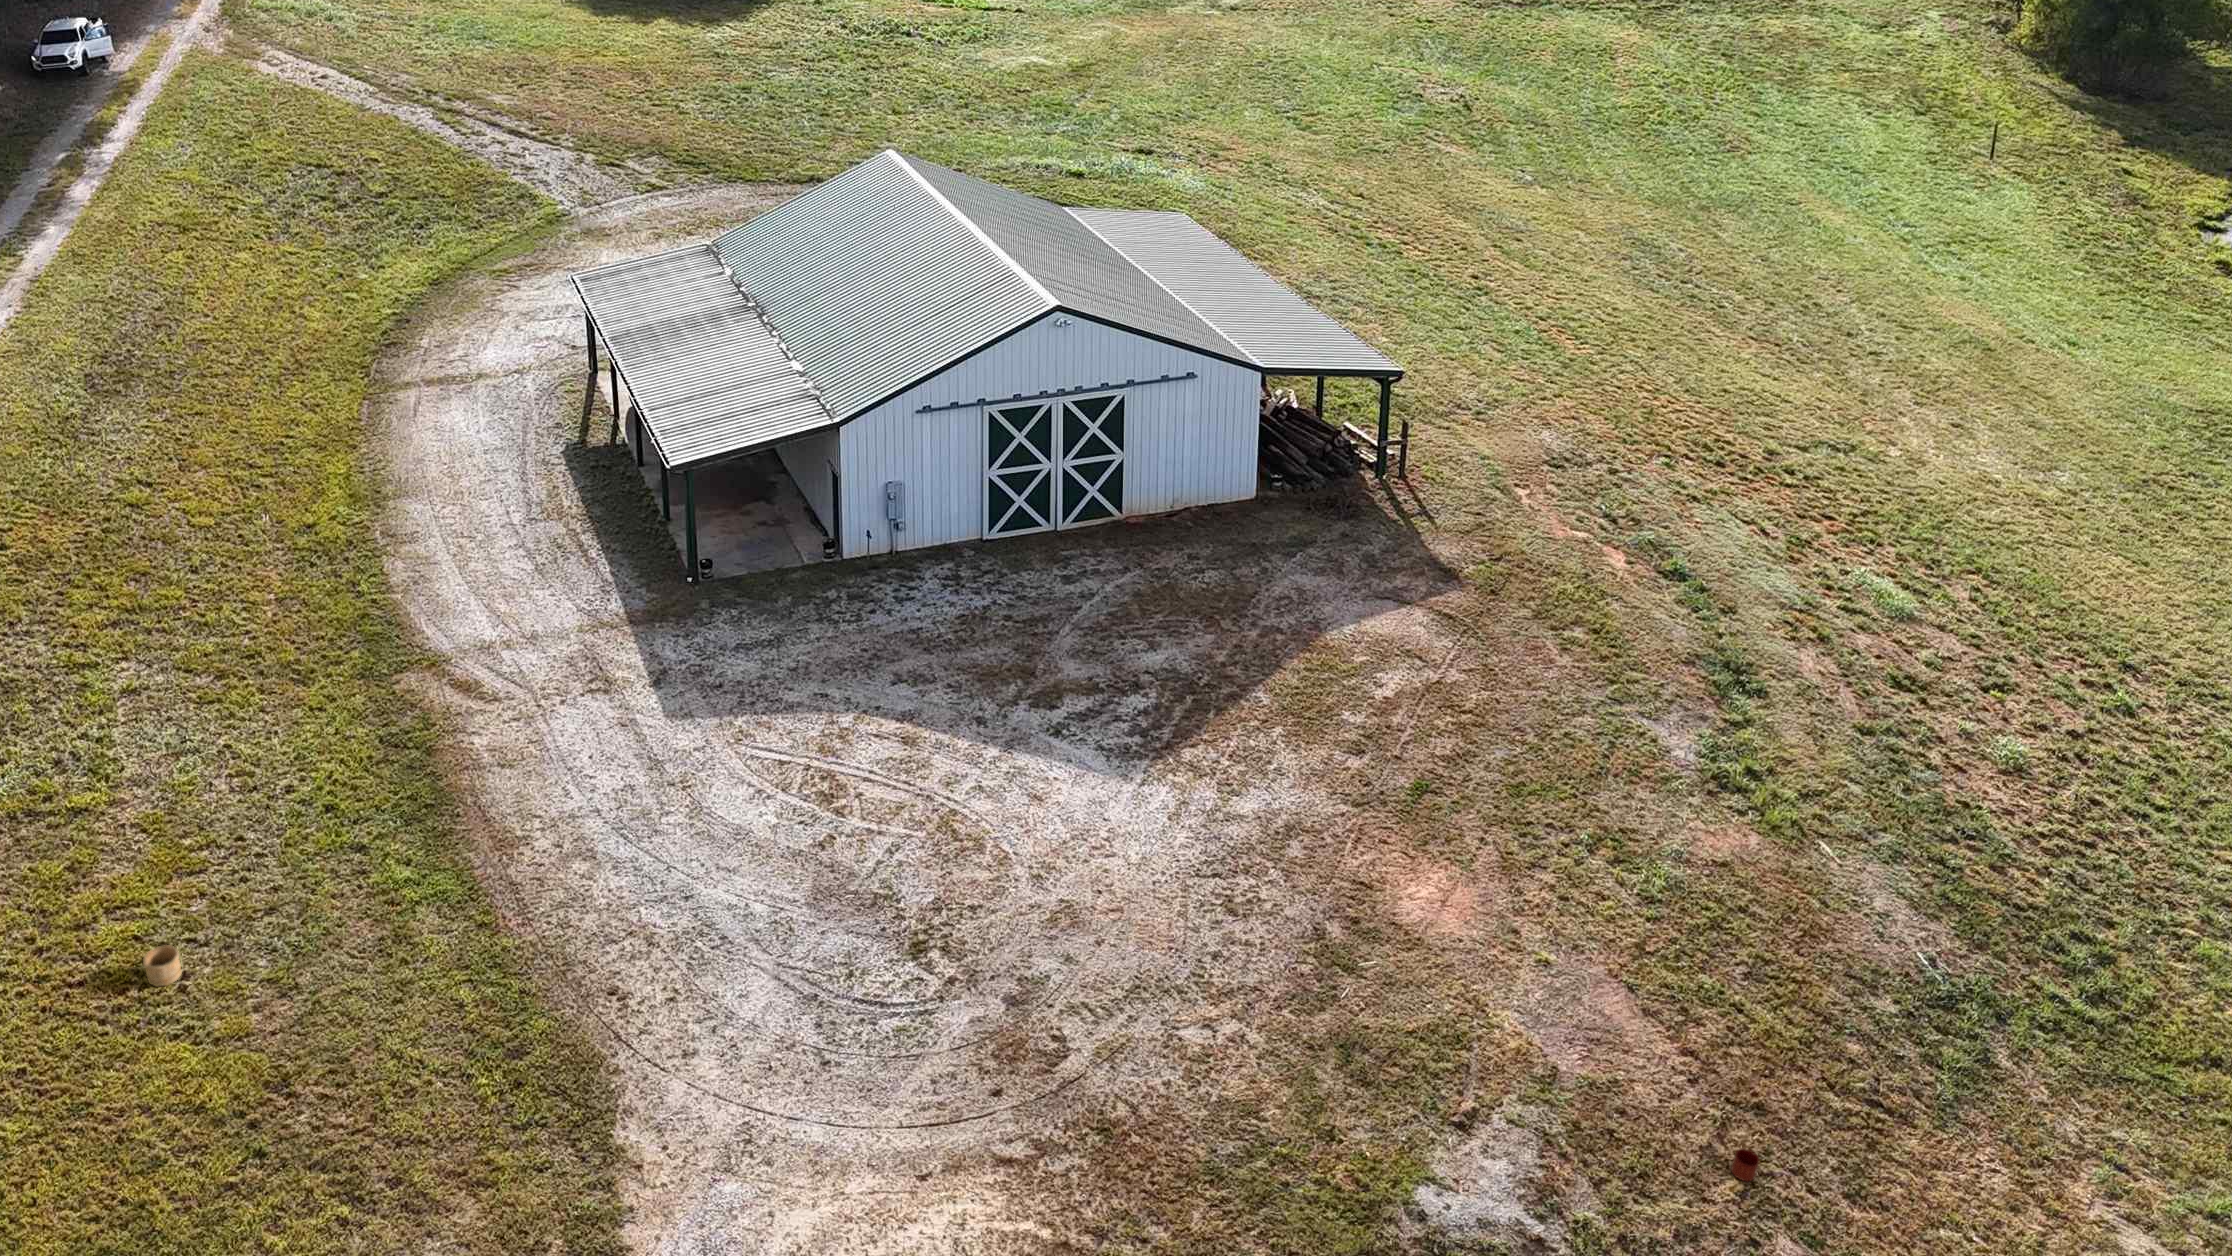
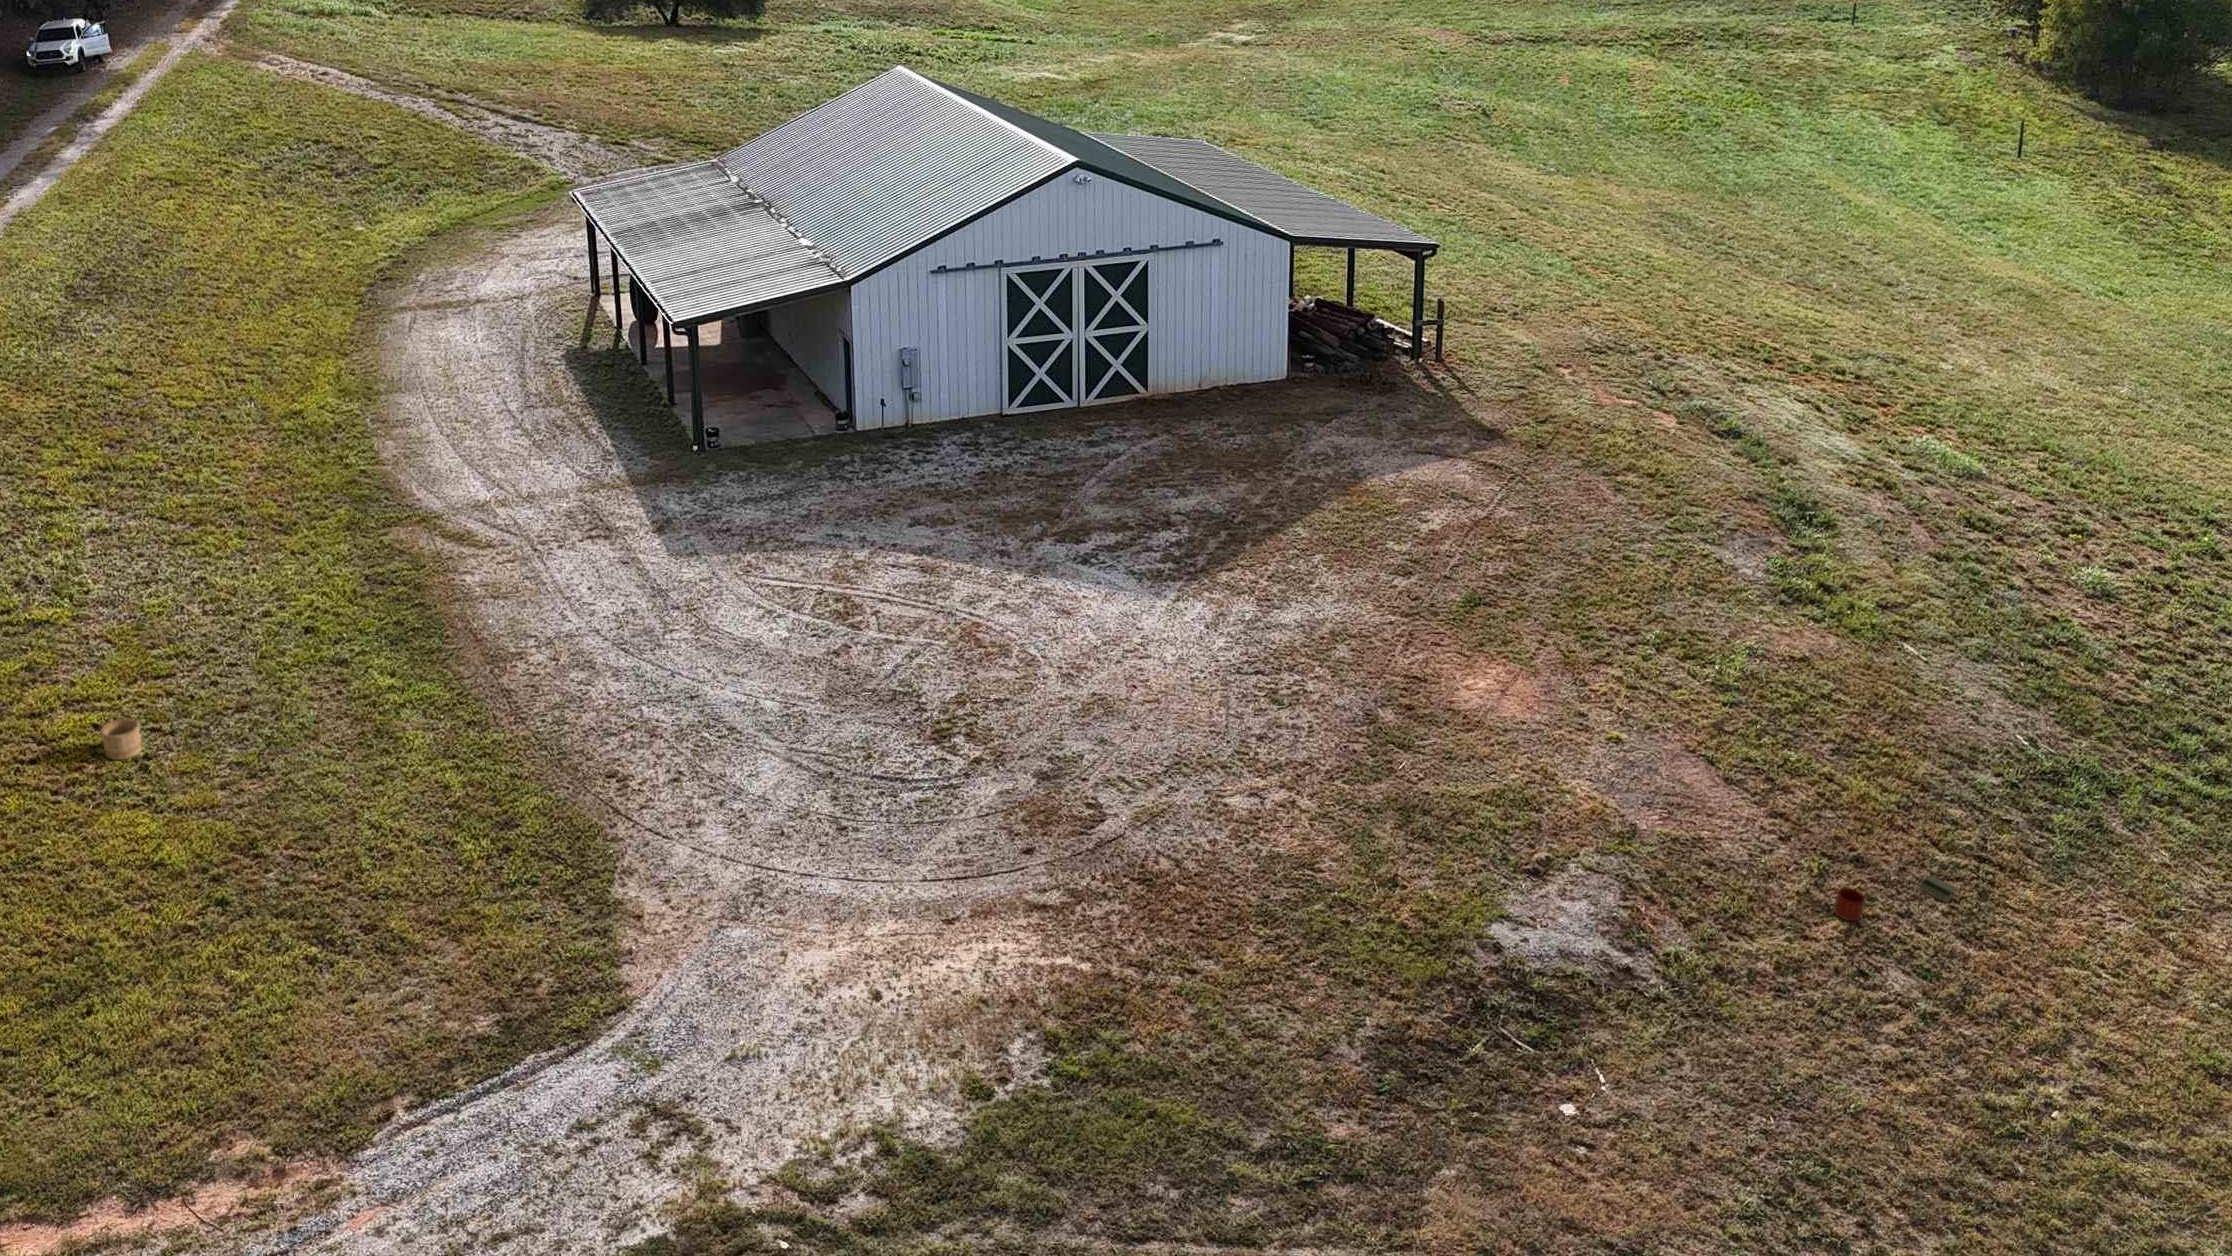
toolbox: none [1811,1127,1847,1158] -> present [1919,875,1957,902]

